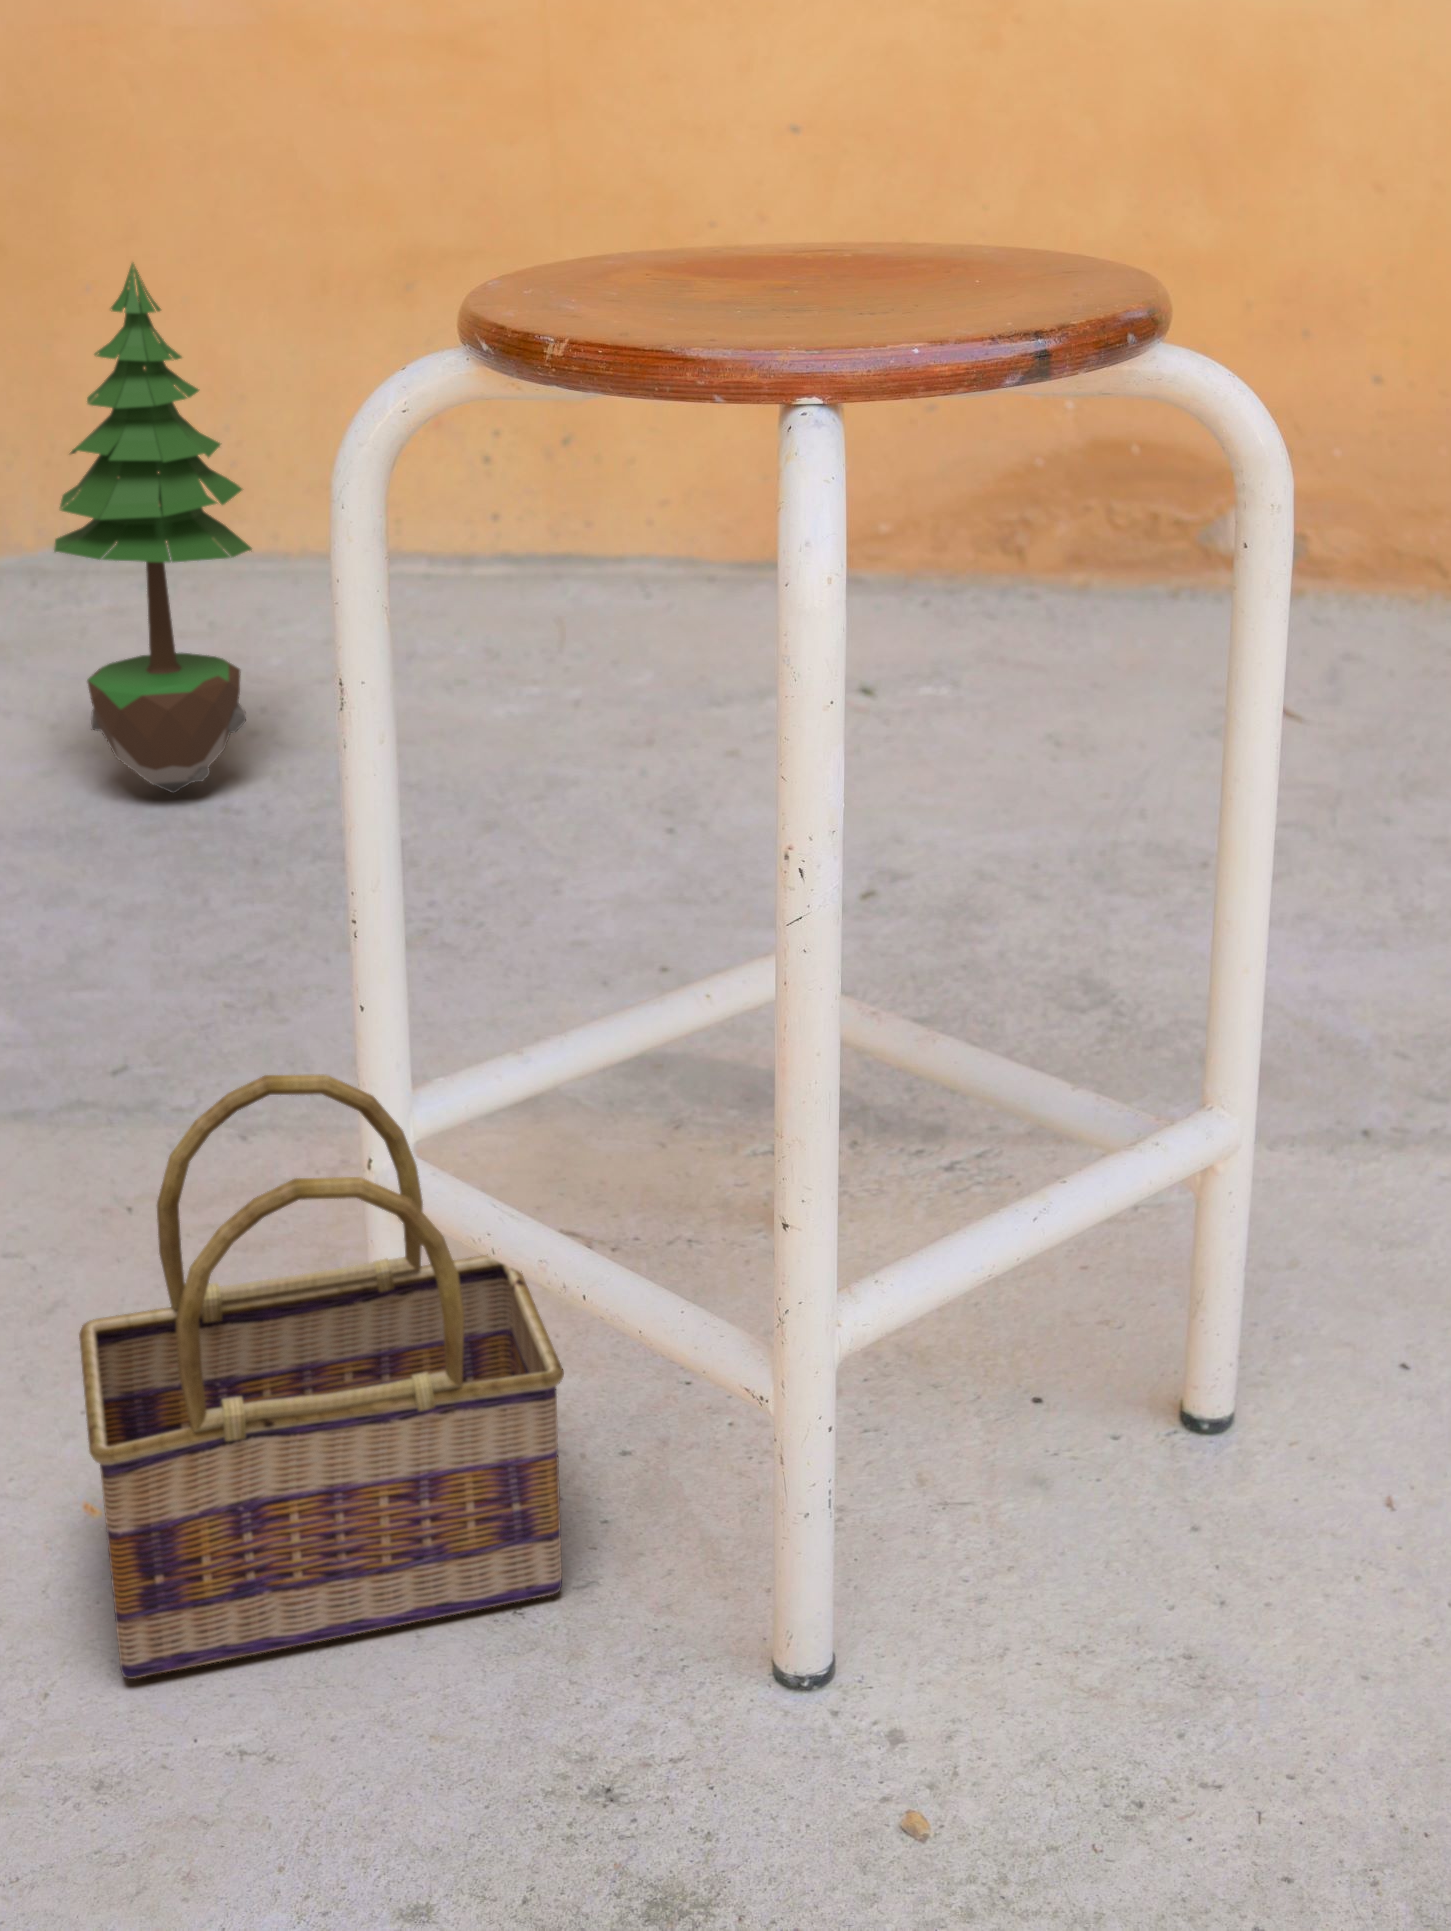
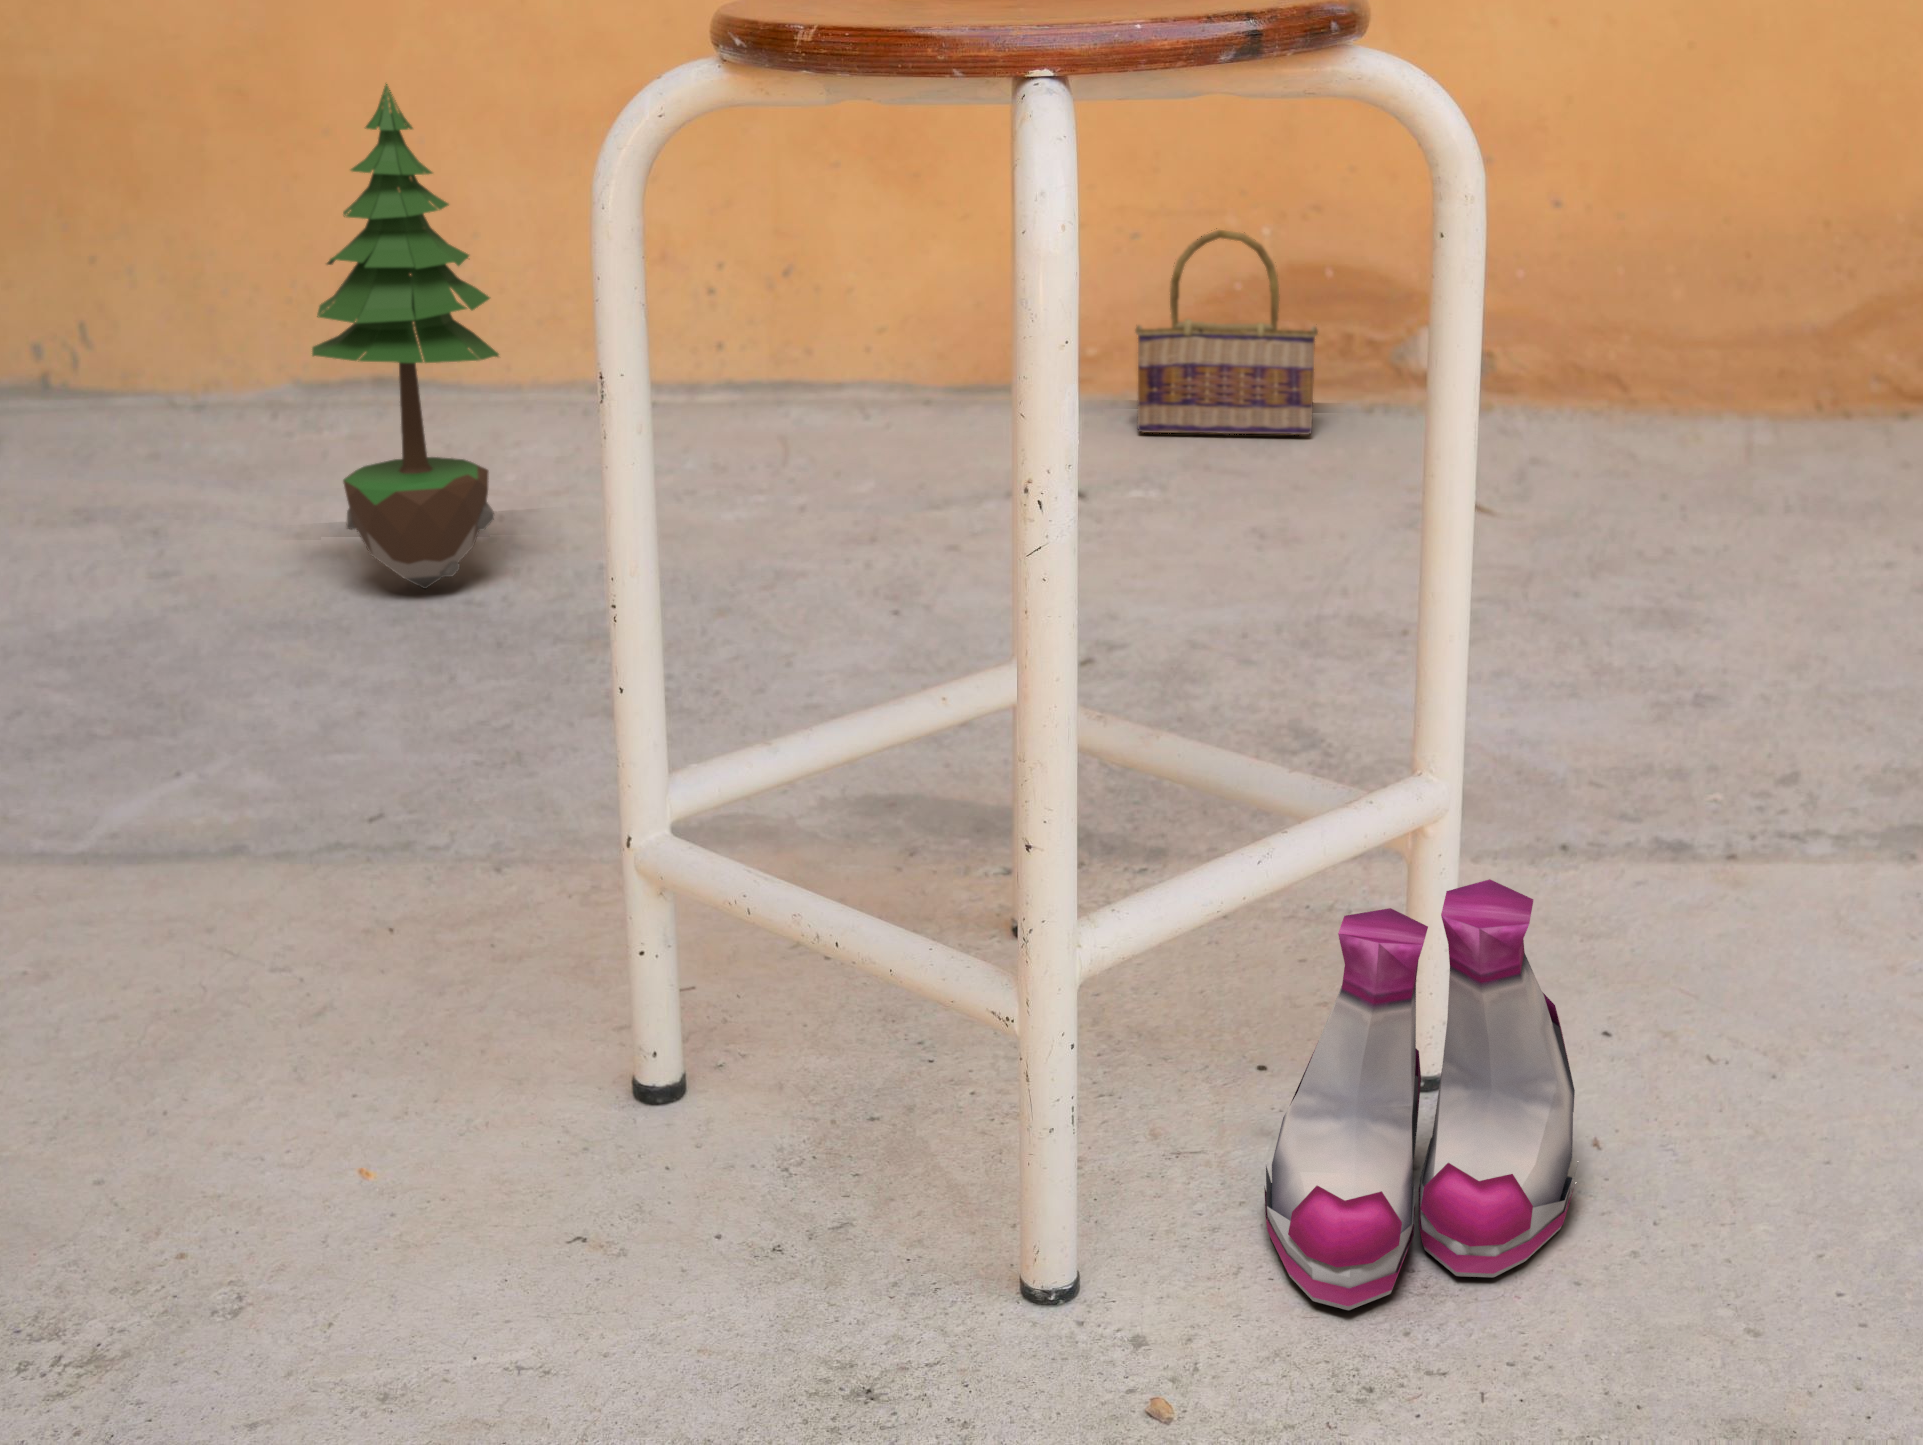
basket: present [79,1074,564,1679] -> present [1135,228,1318,435]
boots: none [1036,1238,1373,1705] -> present [1264,879,1577,1310]

